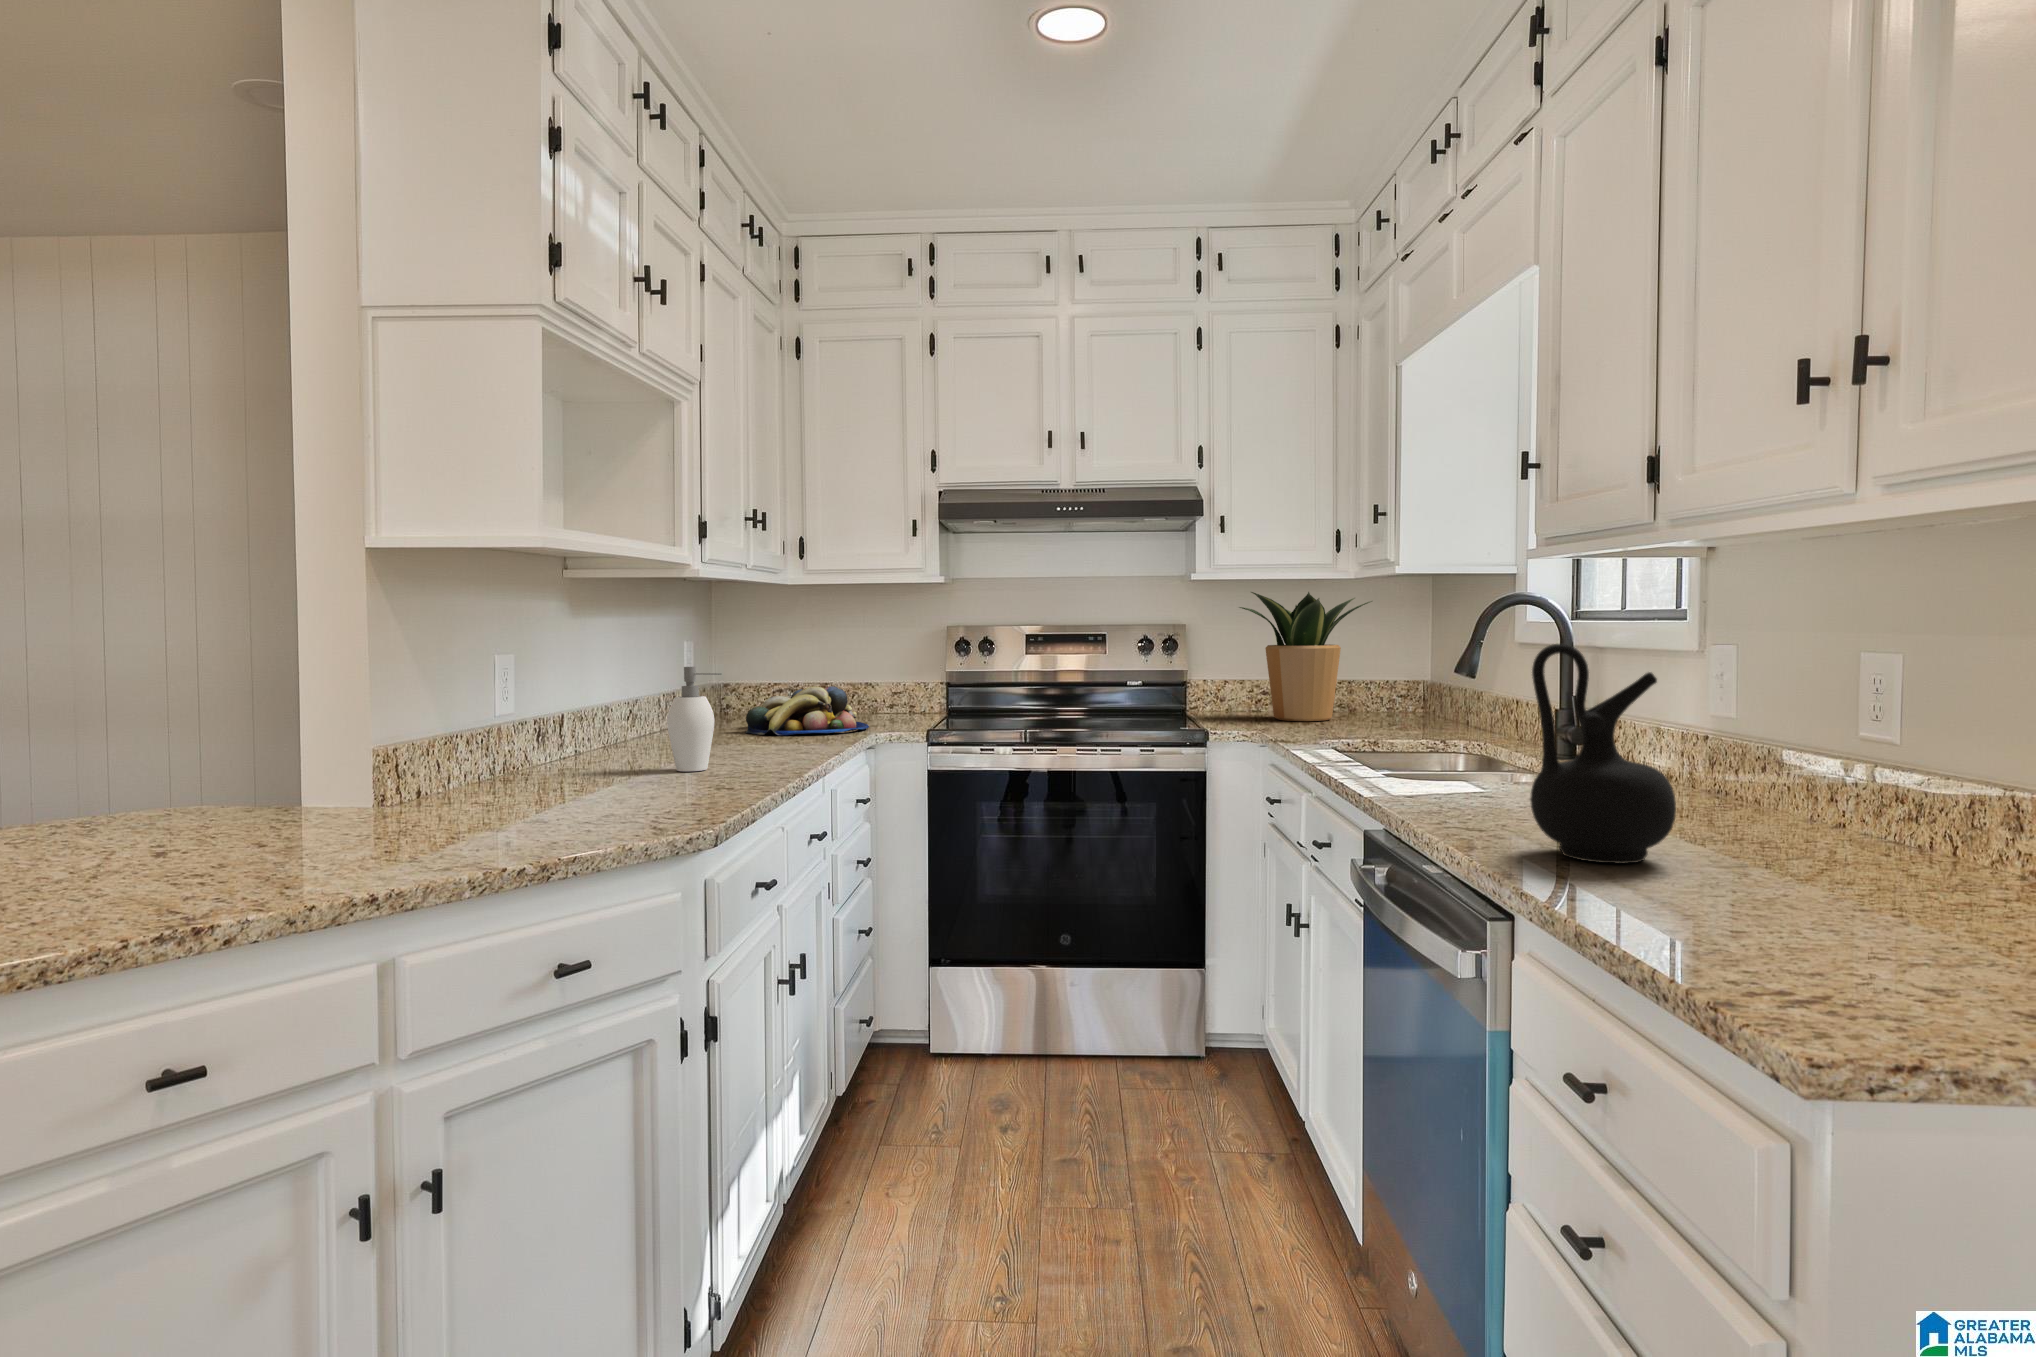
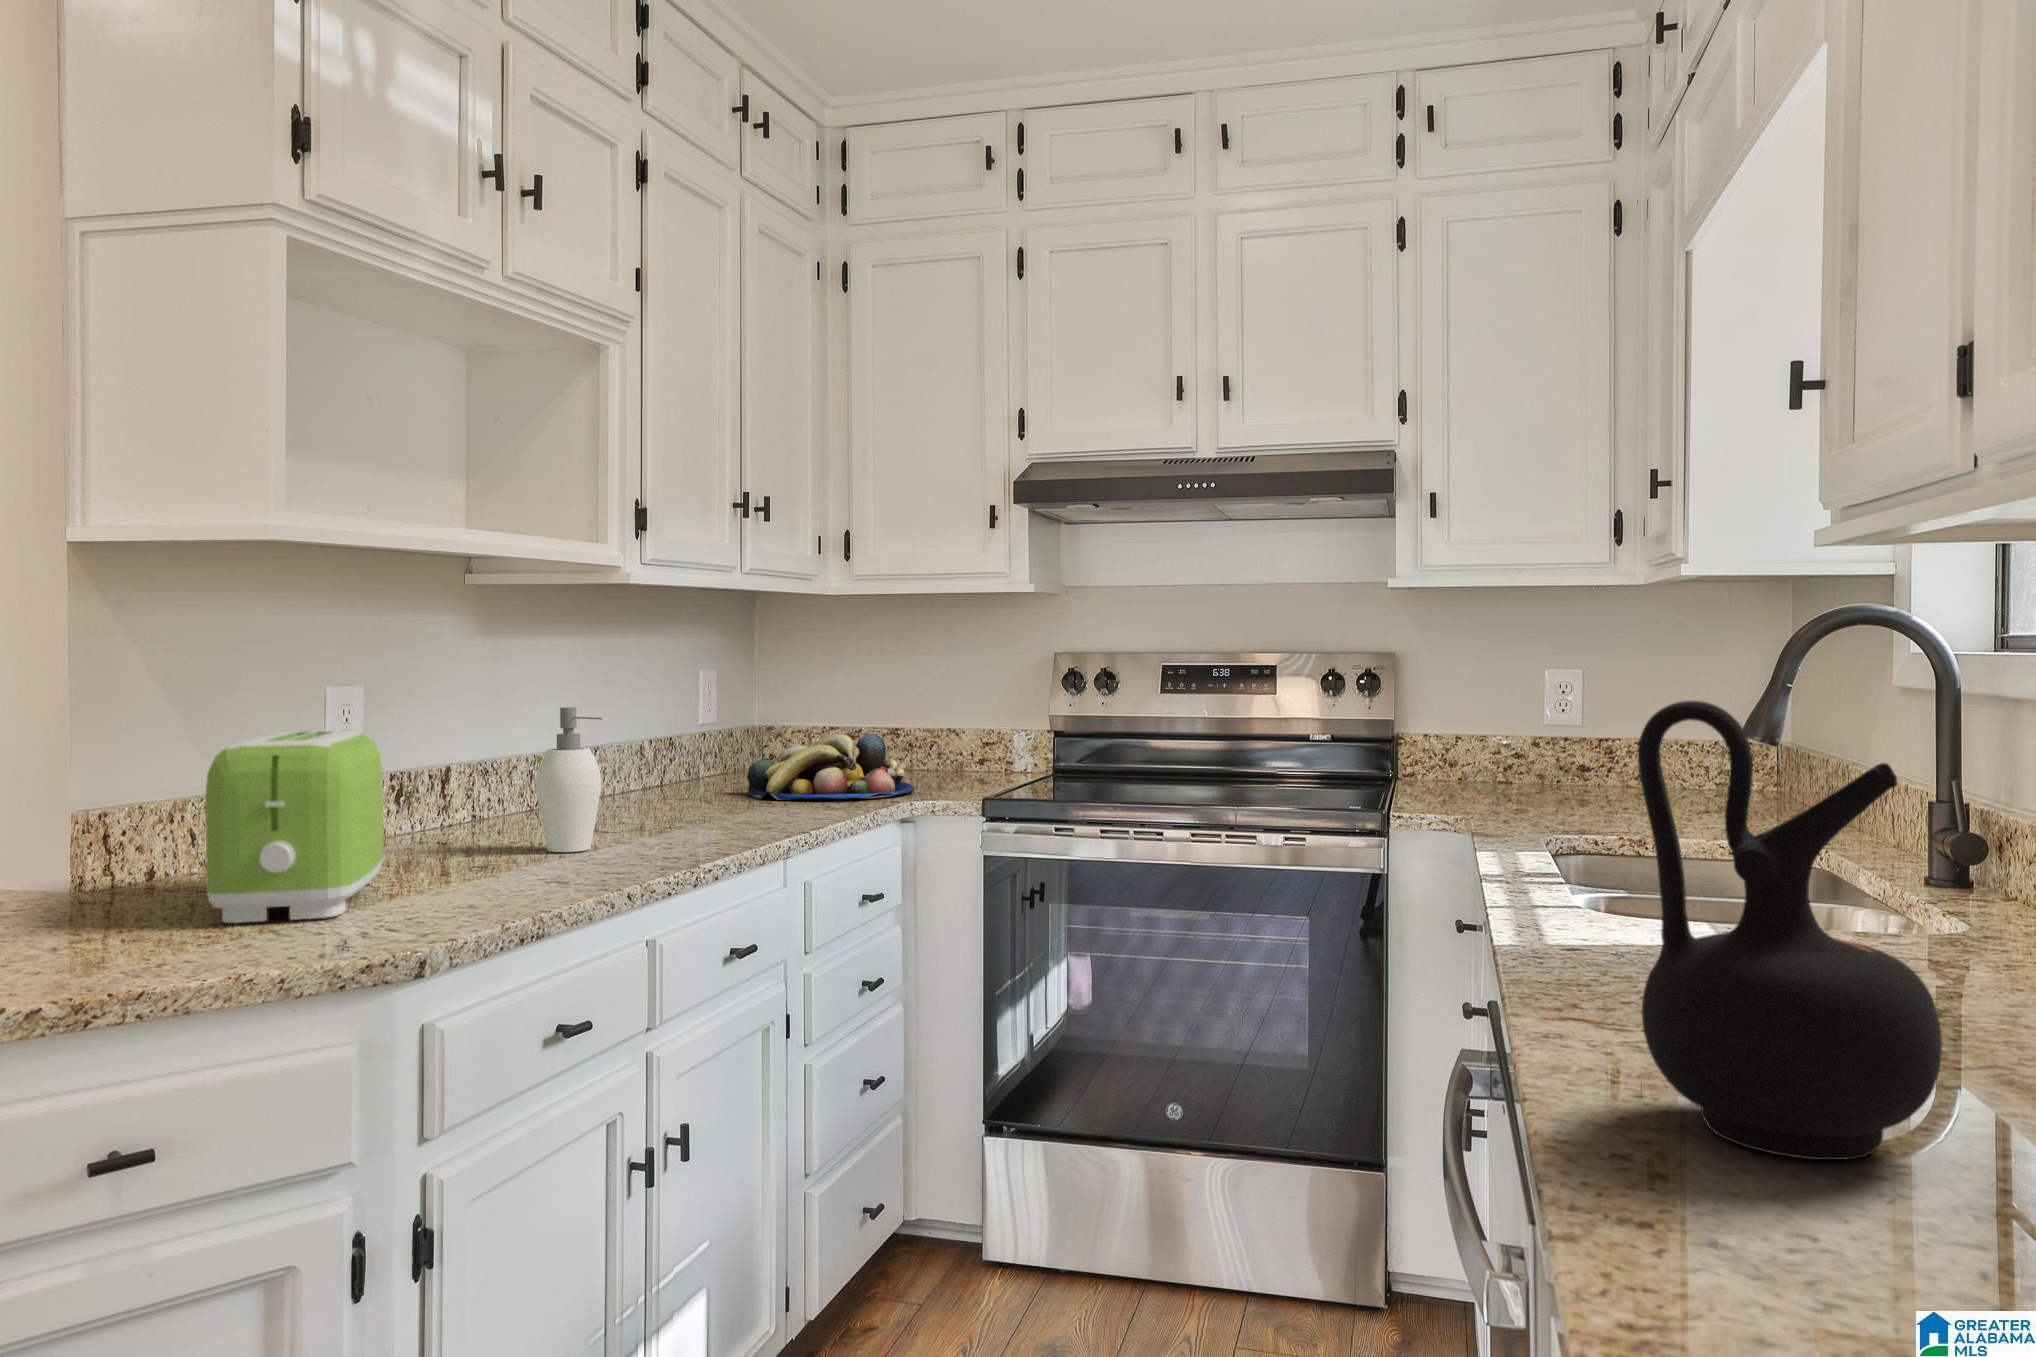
potted plant: present [1239,592,1372,721] -> none [1467,603,1680,802]
toaster: none [506,684,626,819] -> present [205,730,383,923]

